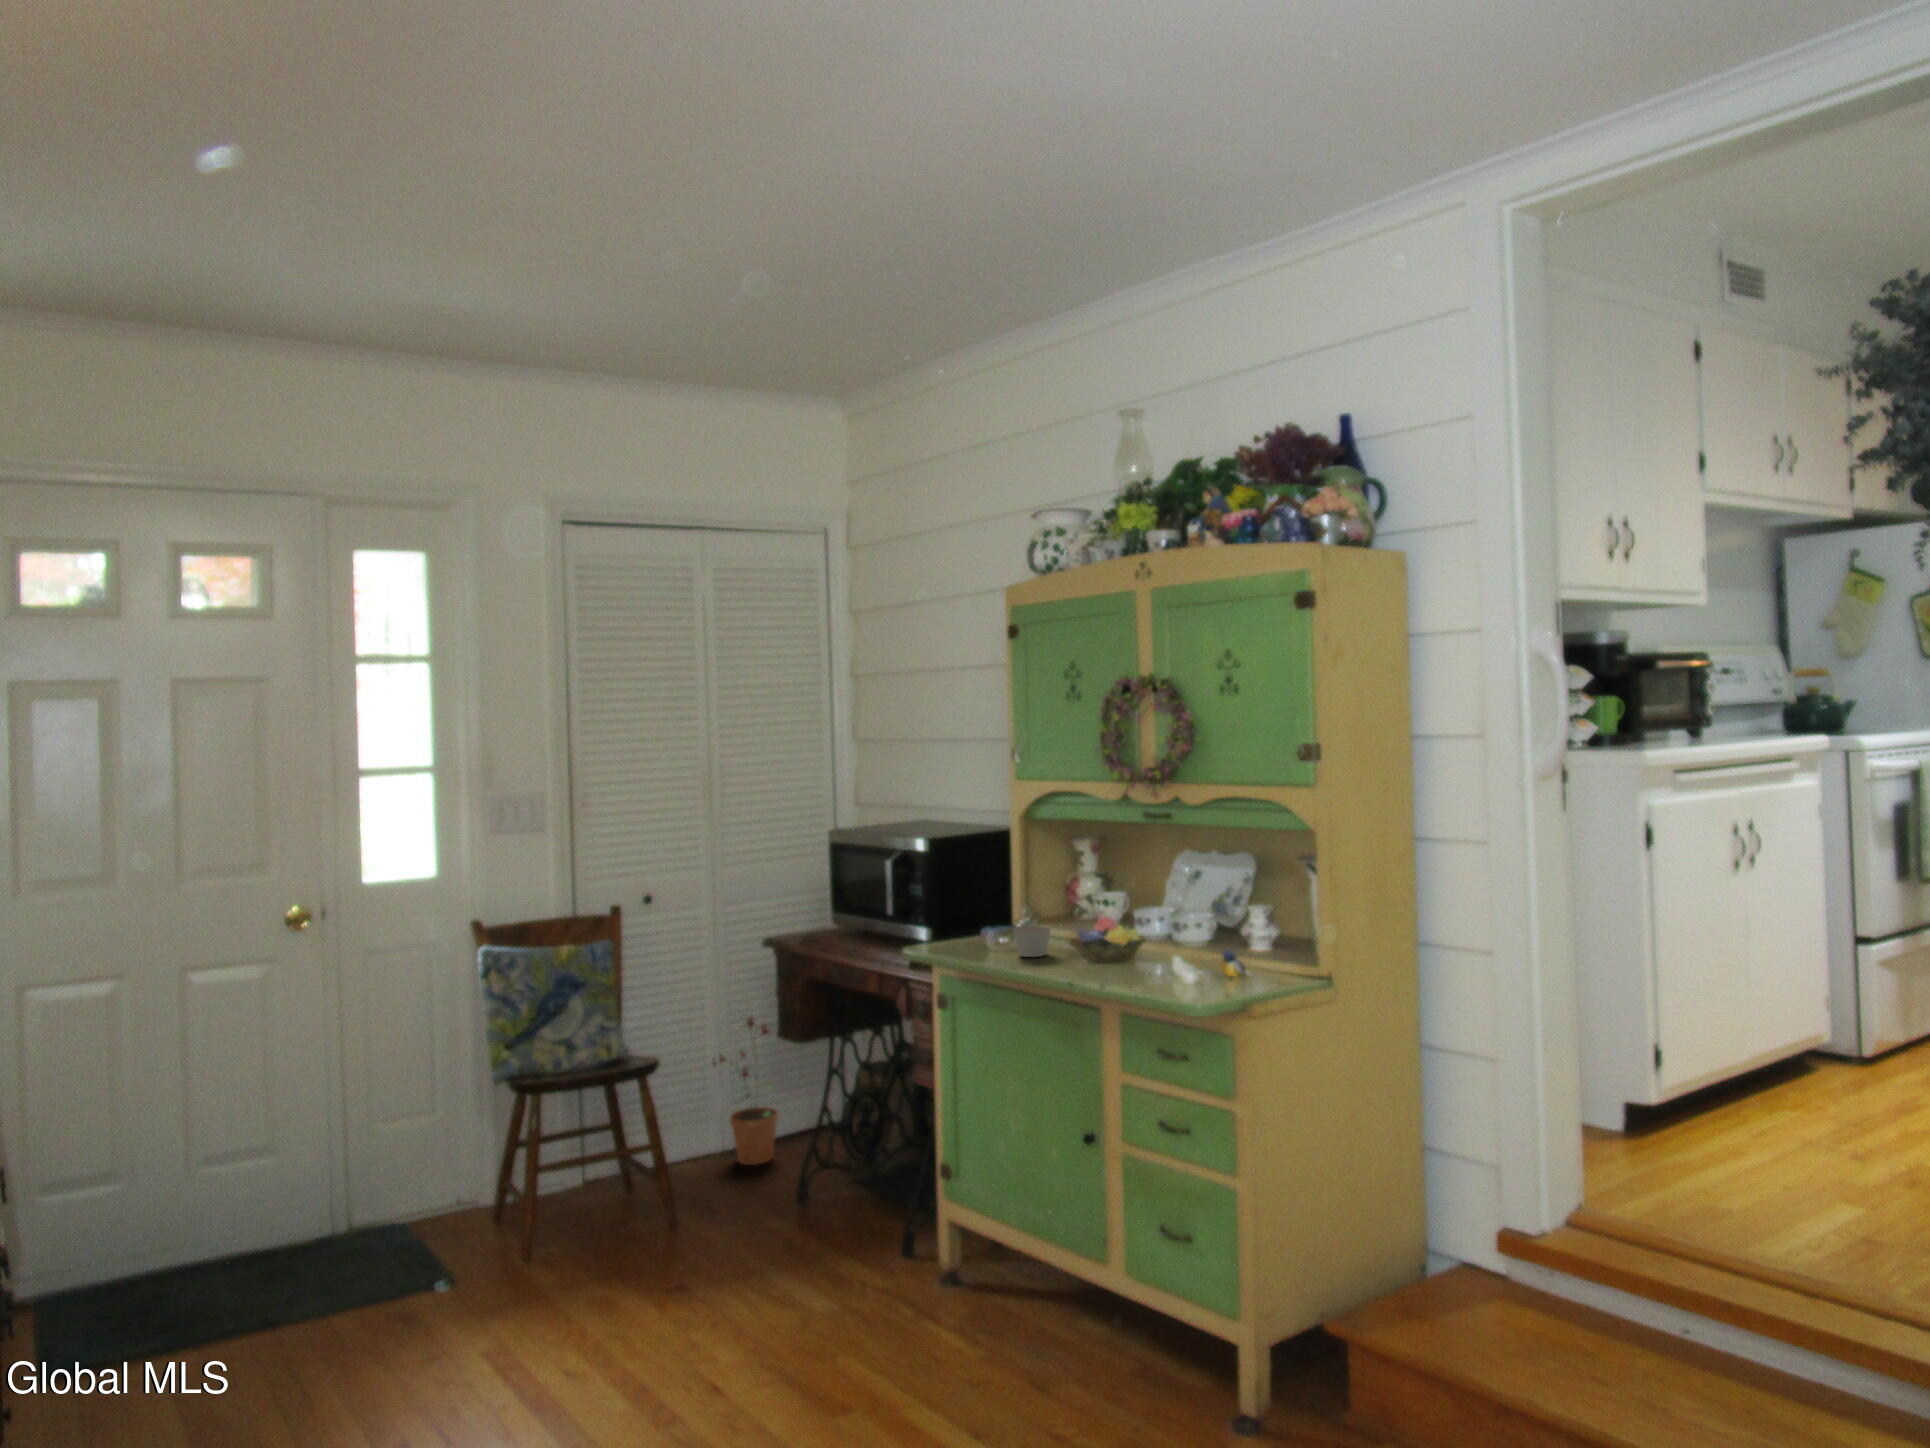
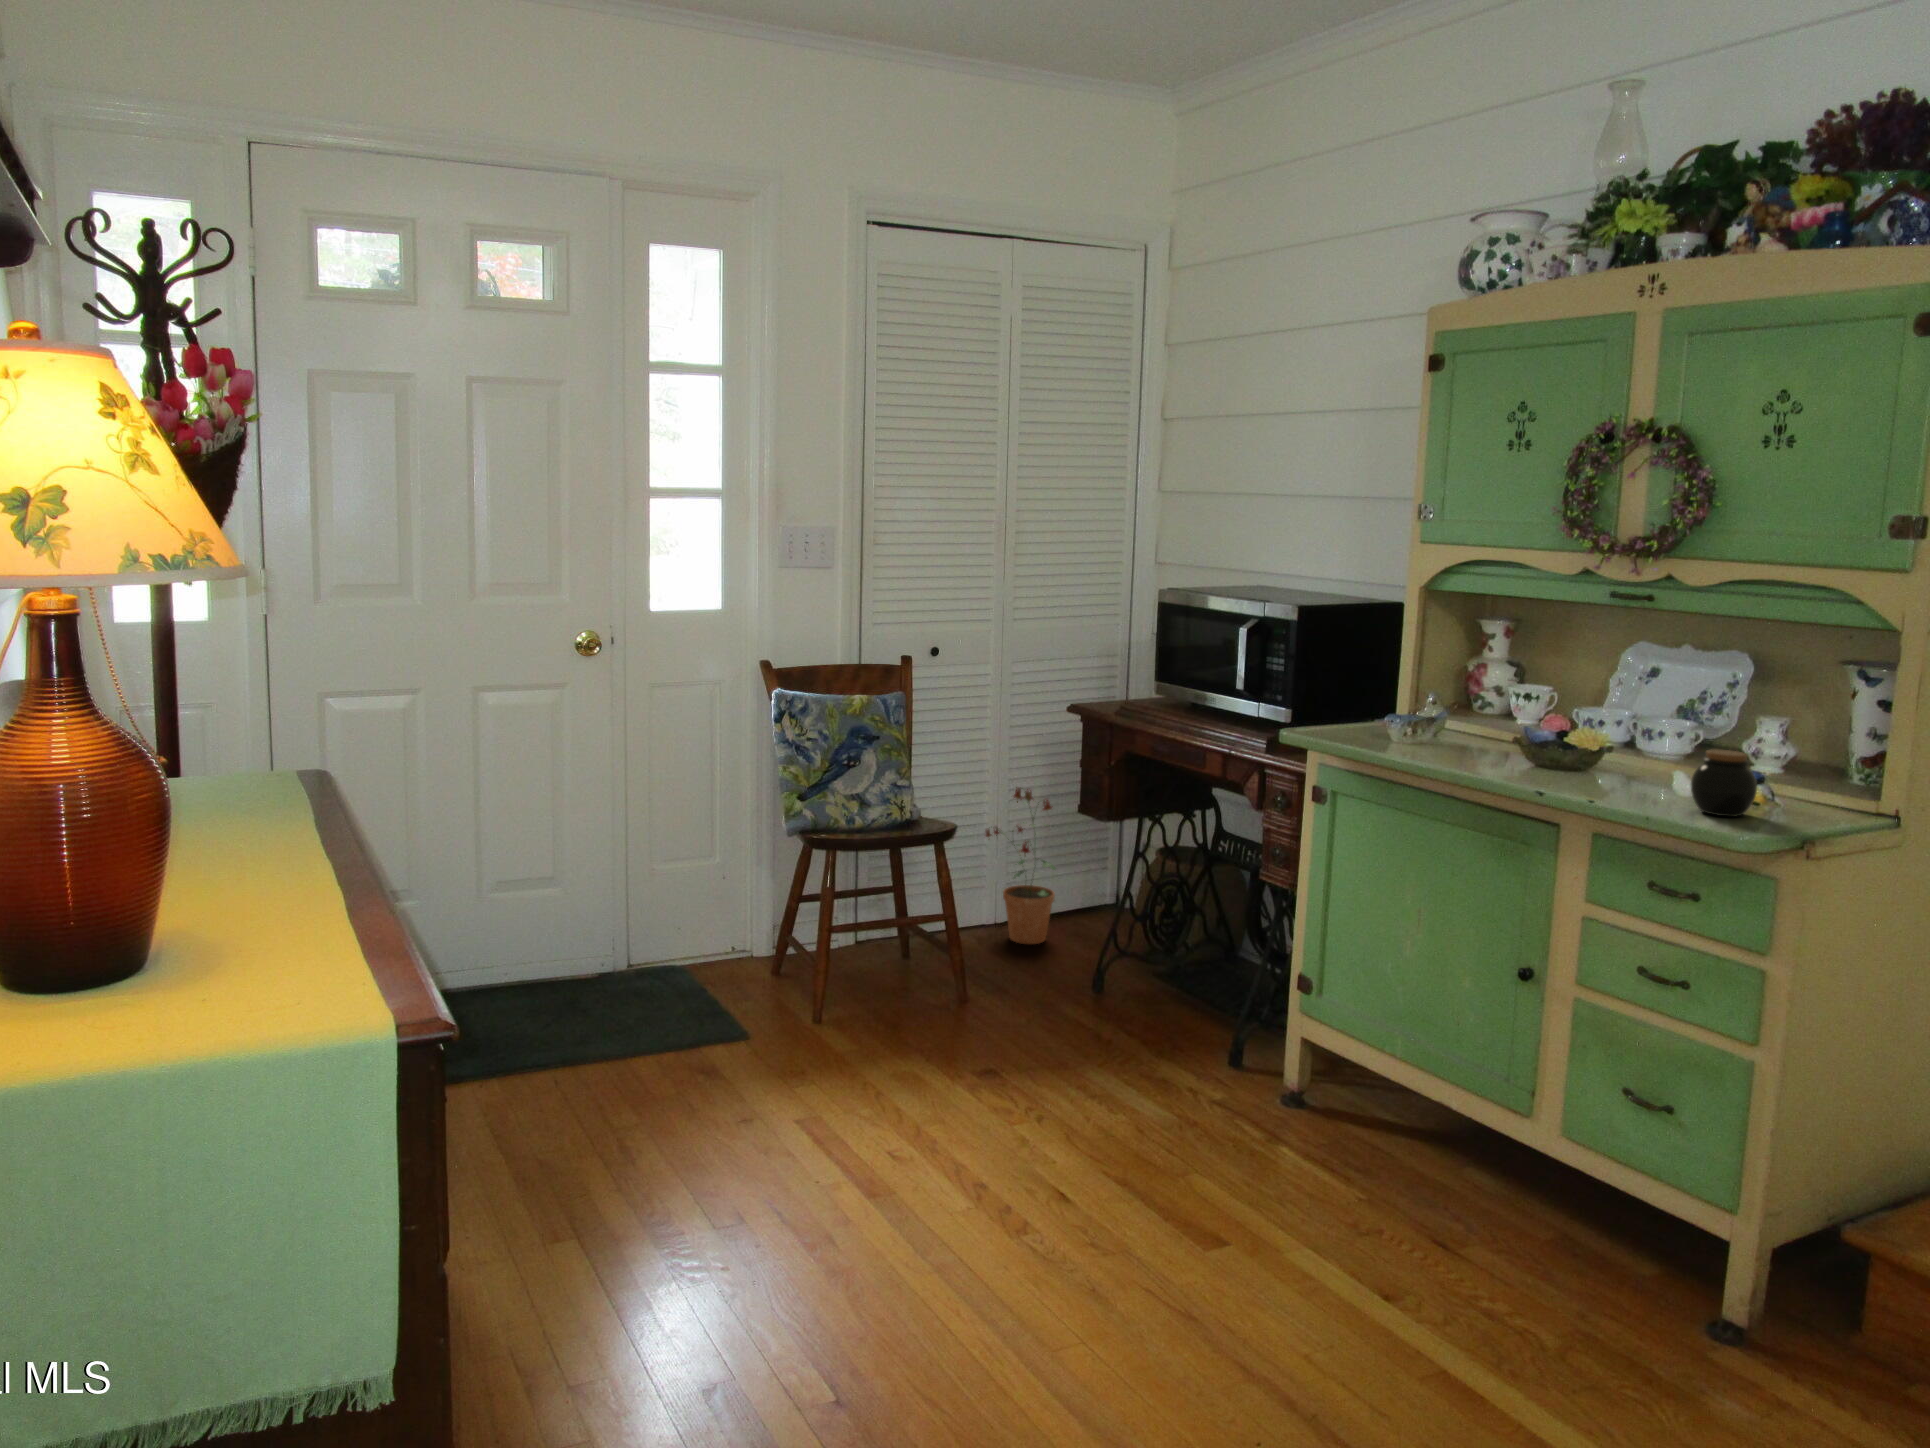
candle: present [1014,926,1051,957] -> none [1416,717,1463,754]
jar: none [1185,938,1232,993] -> present [1691,749,1757,817]

